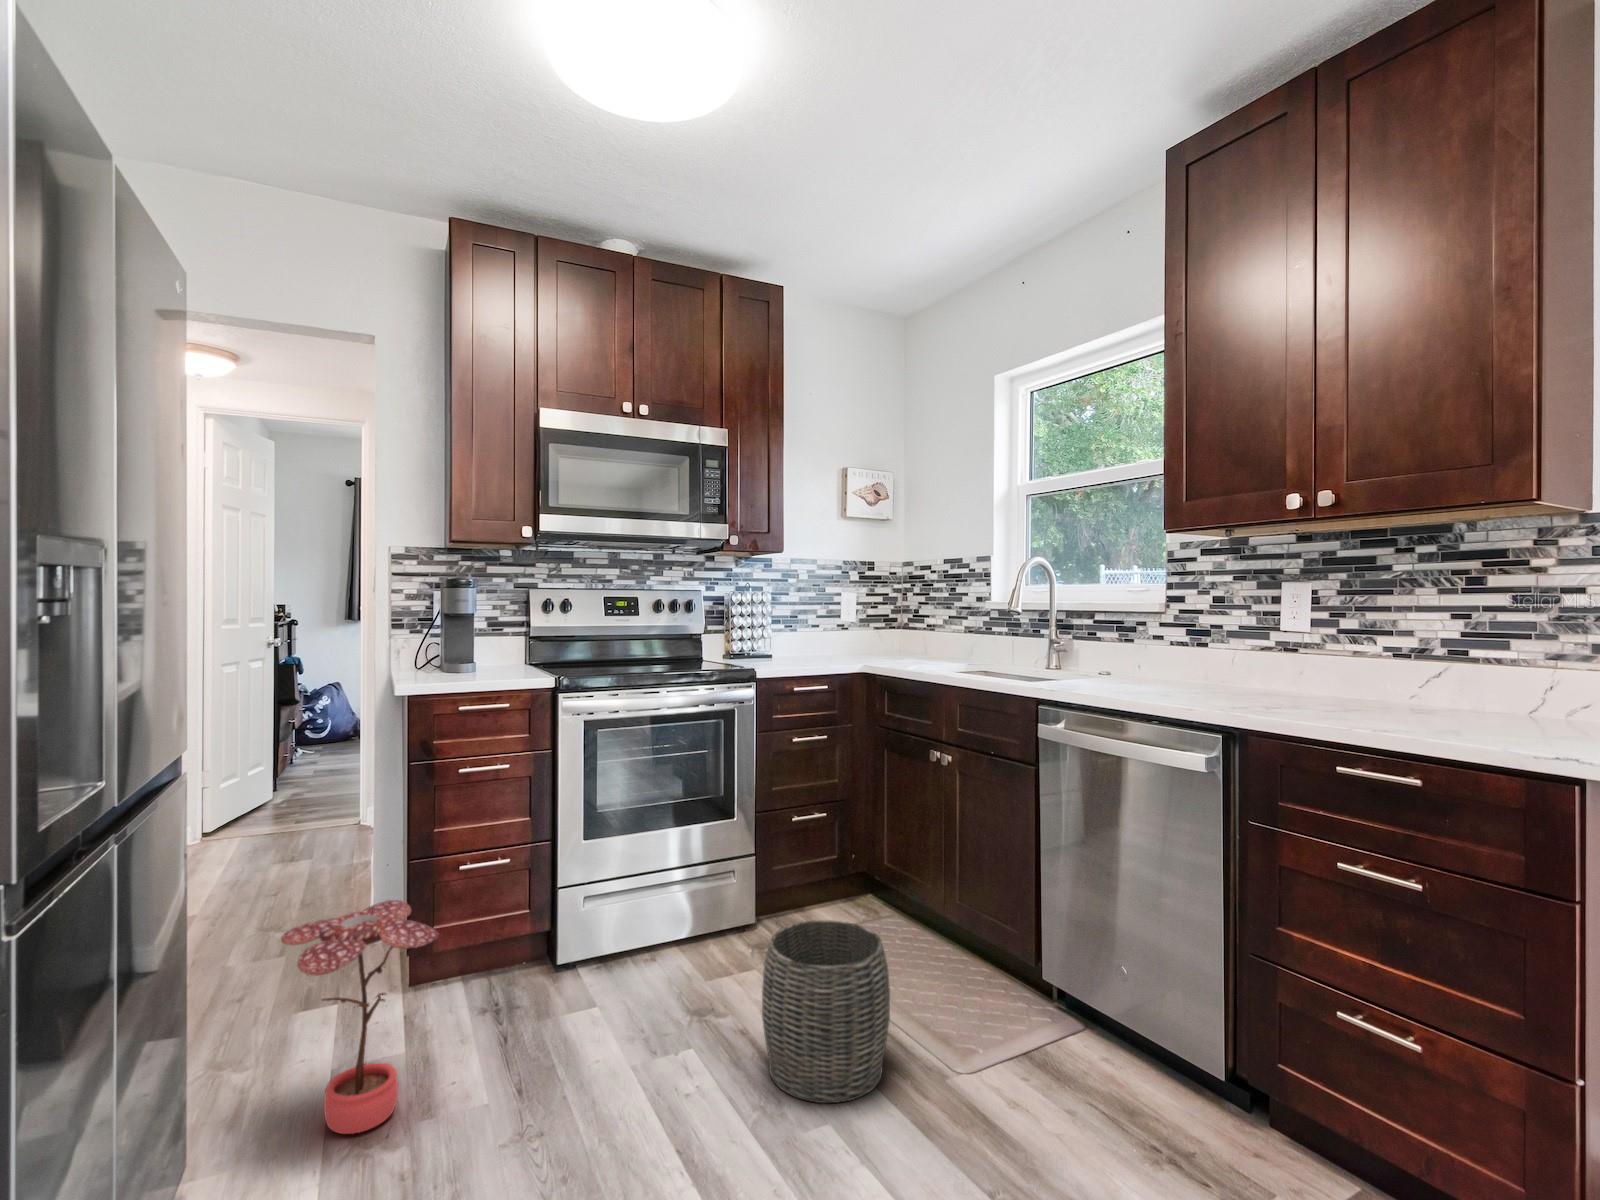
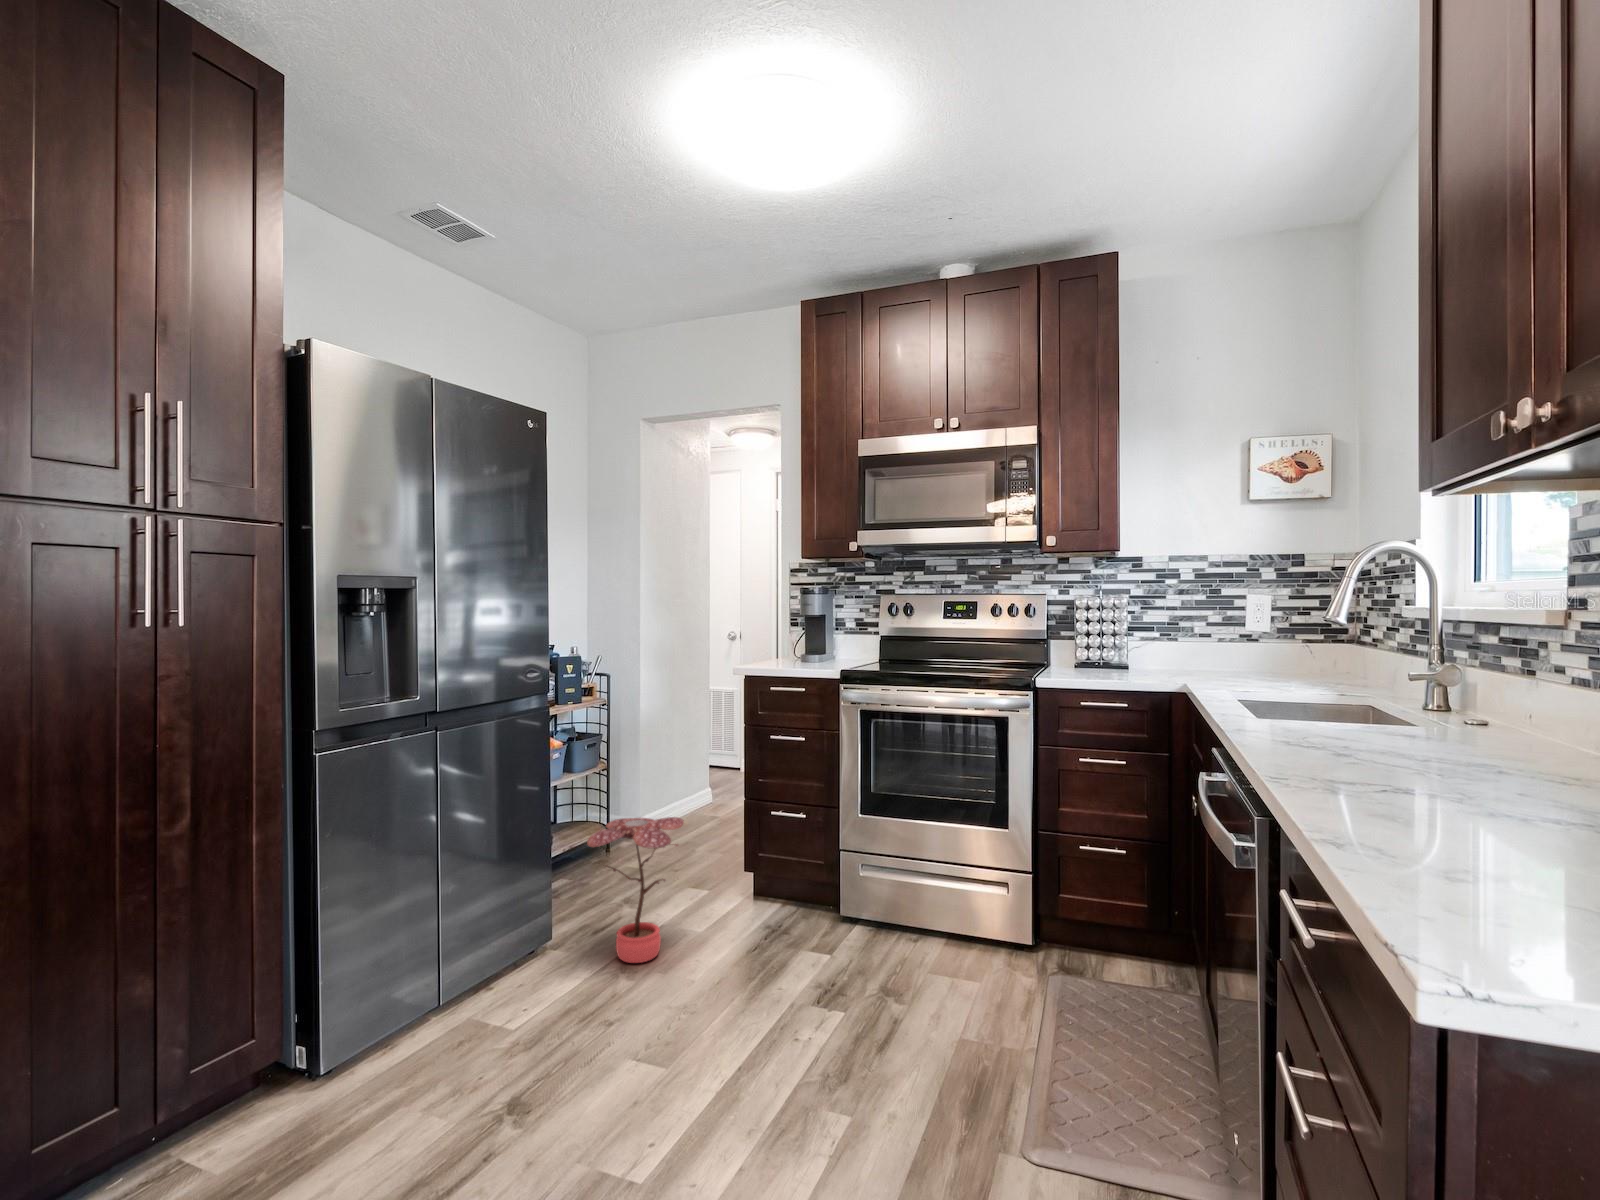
woven basket: present [762,920,890,1103] -> none [853,927,981,1112]

